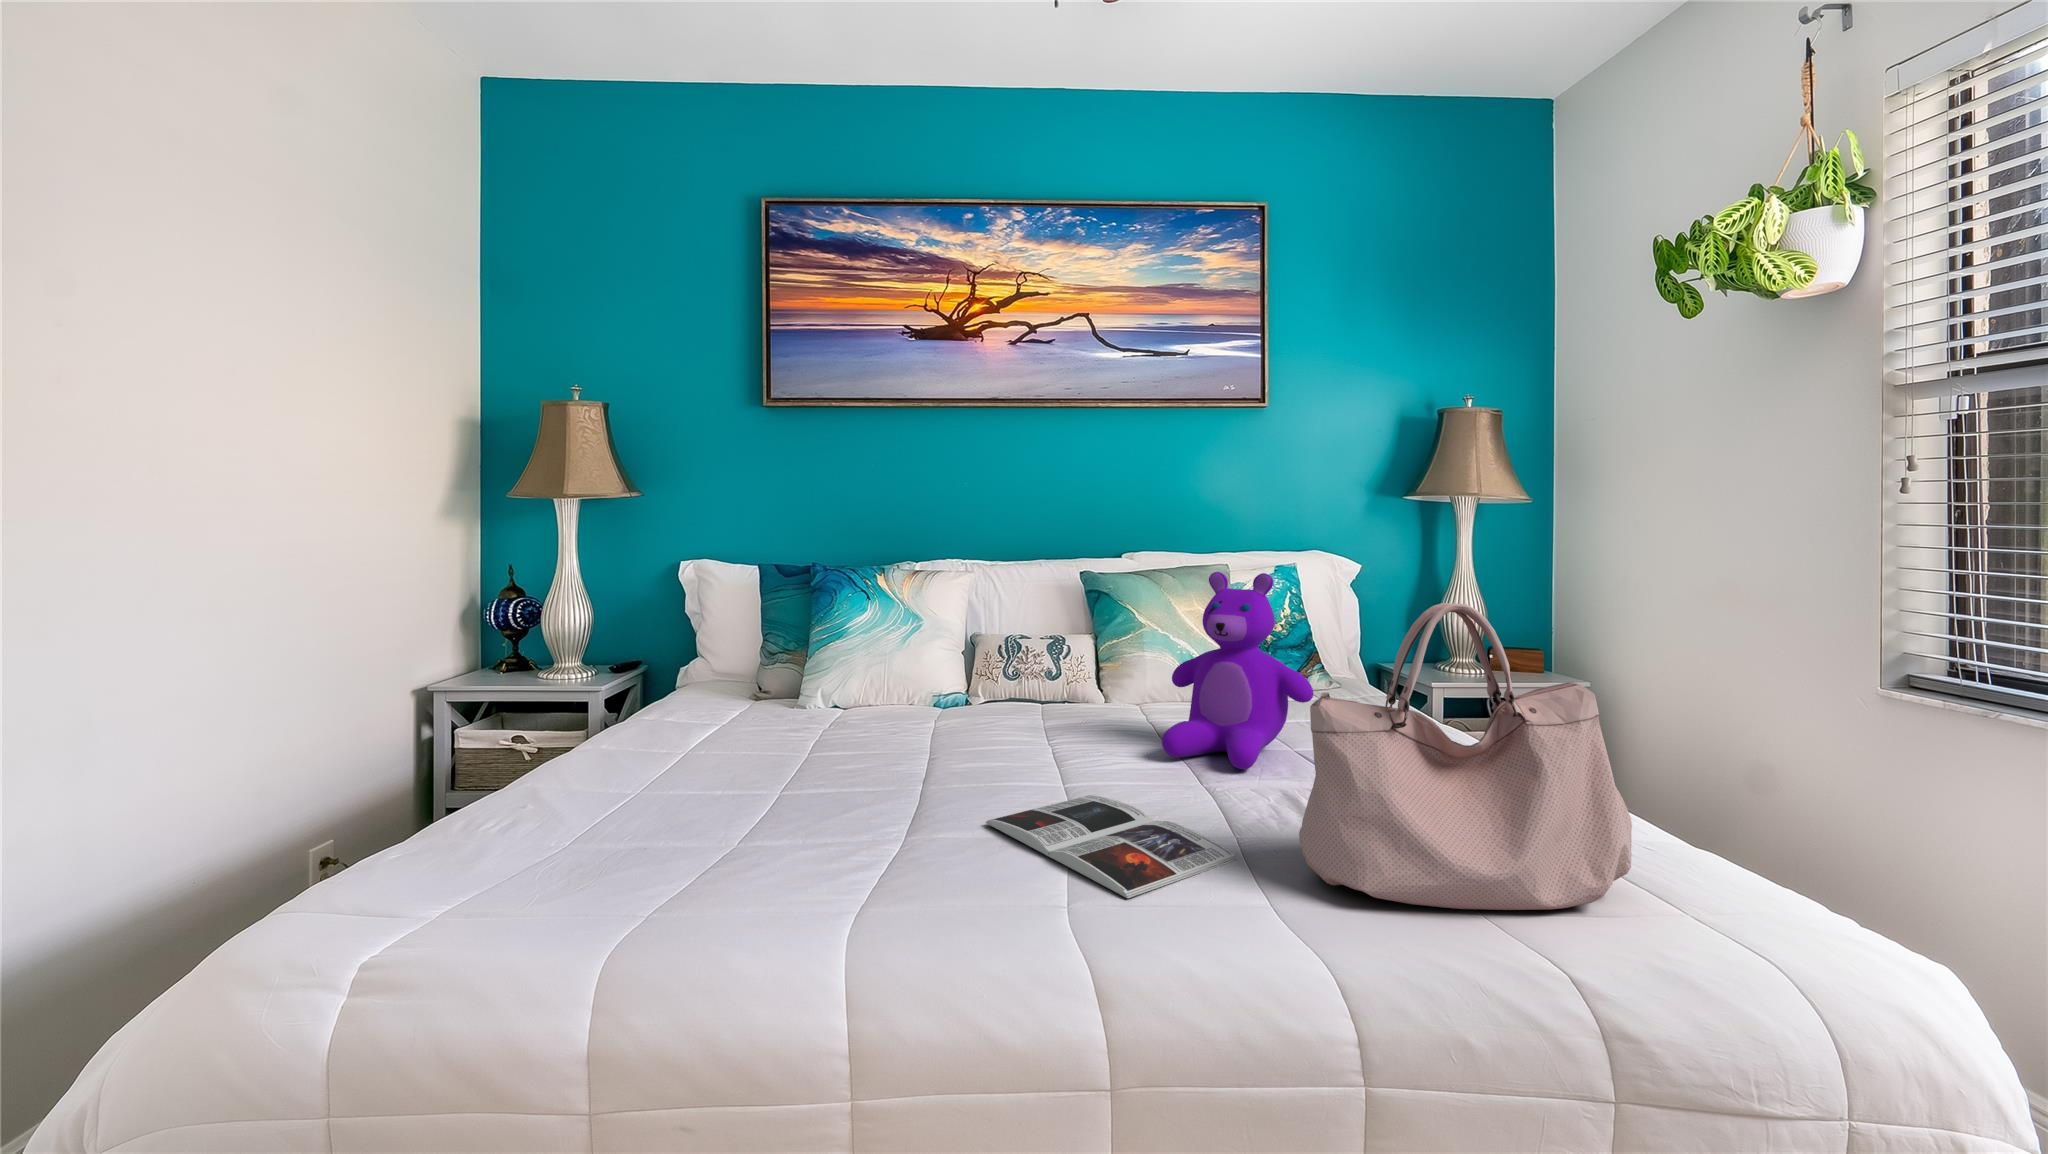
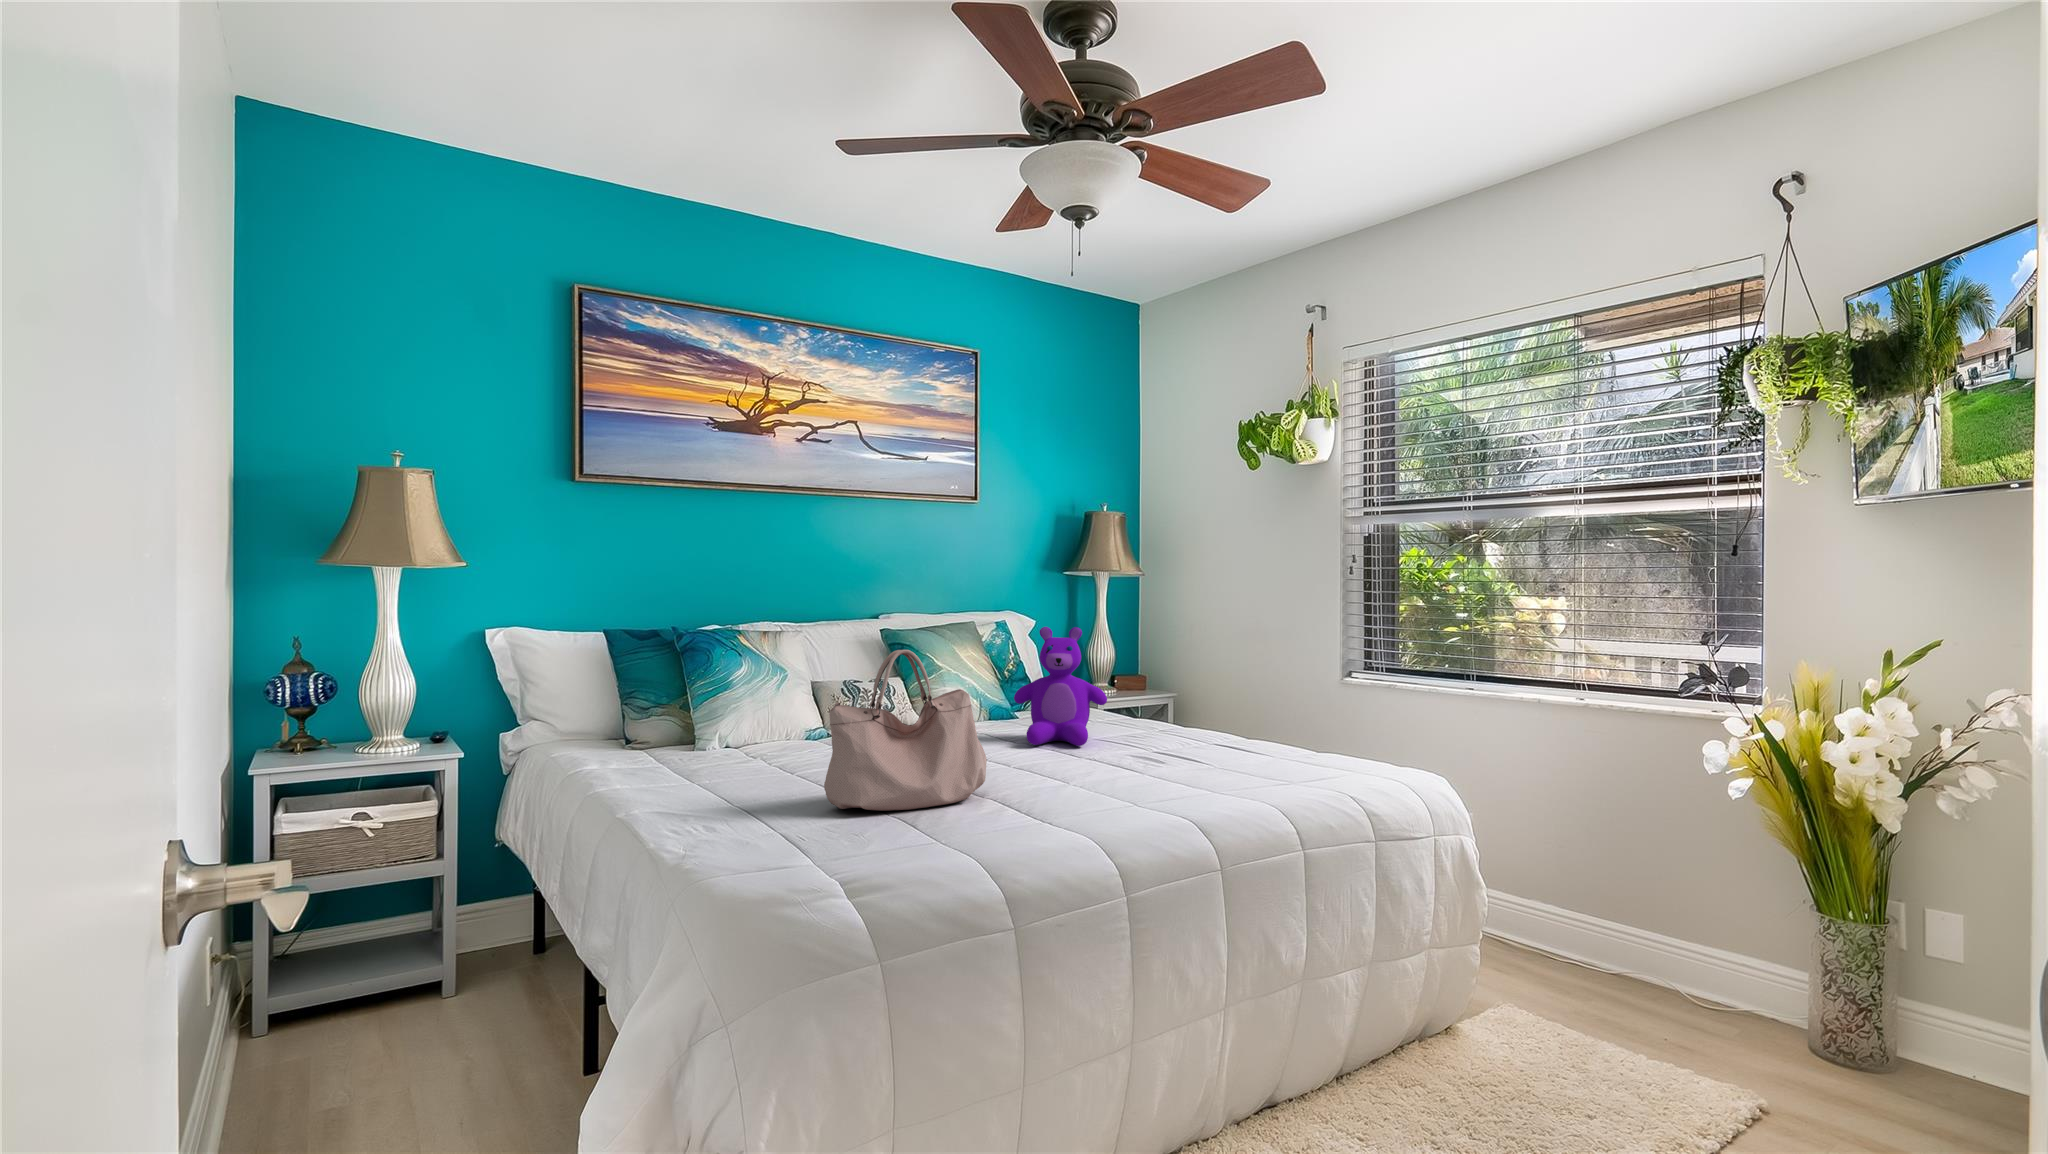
handbag: present [1299,603,1632,910] -> present [824,650,987,811]
magazine: present [985,795,1238,898] -> none [986,761,1131,789]

